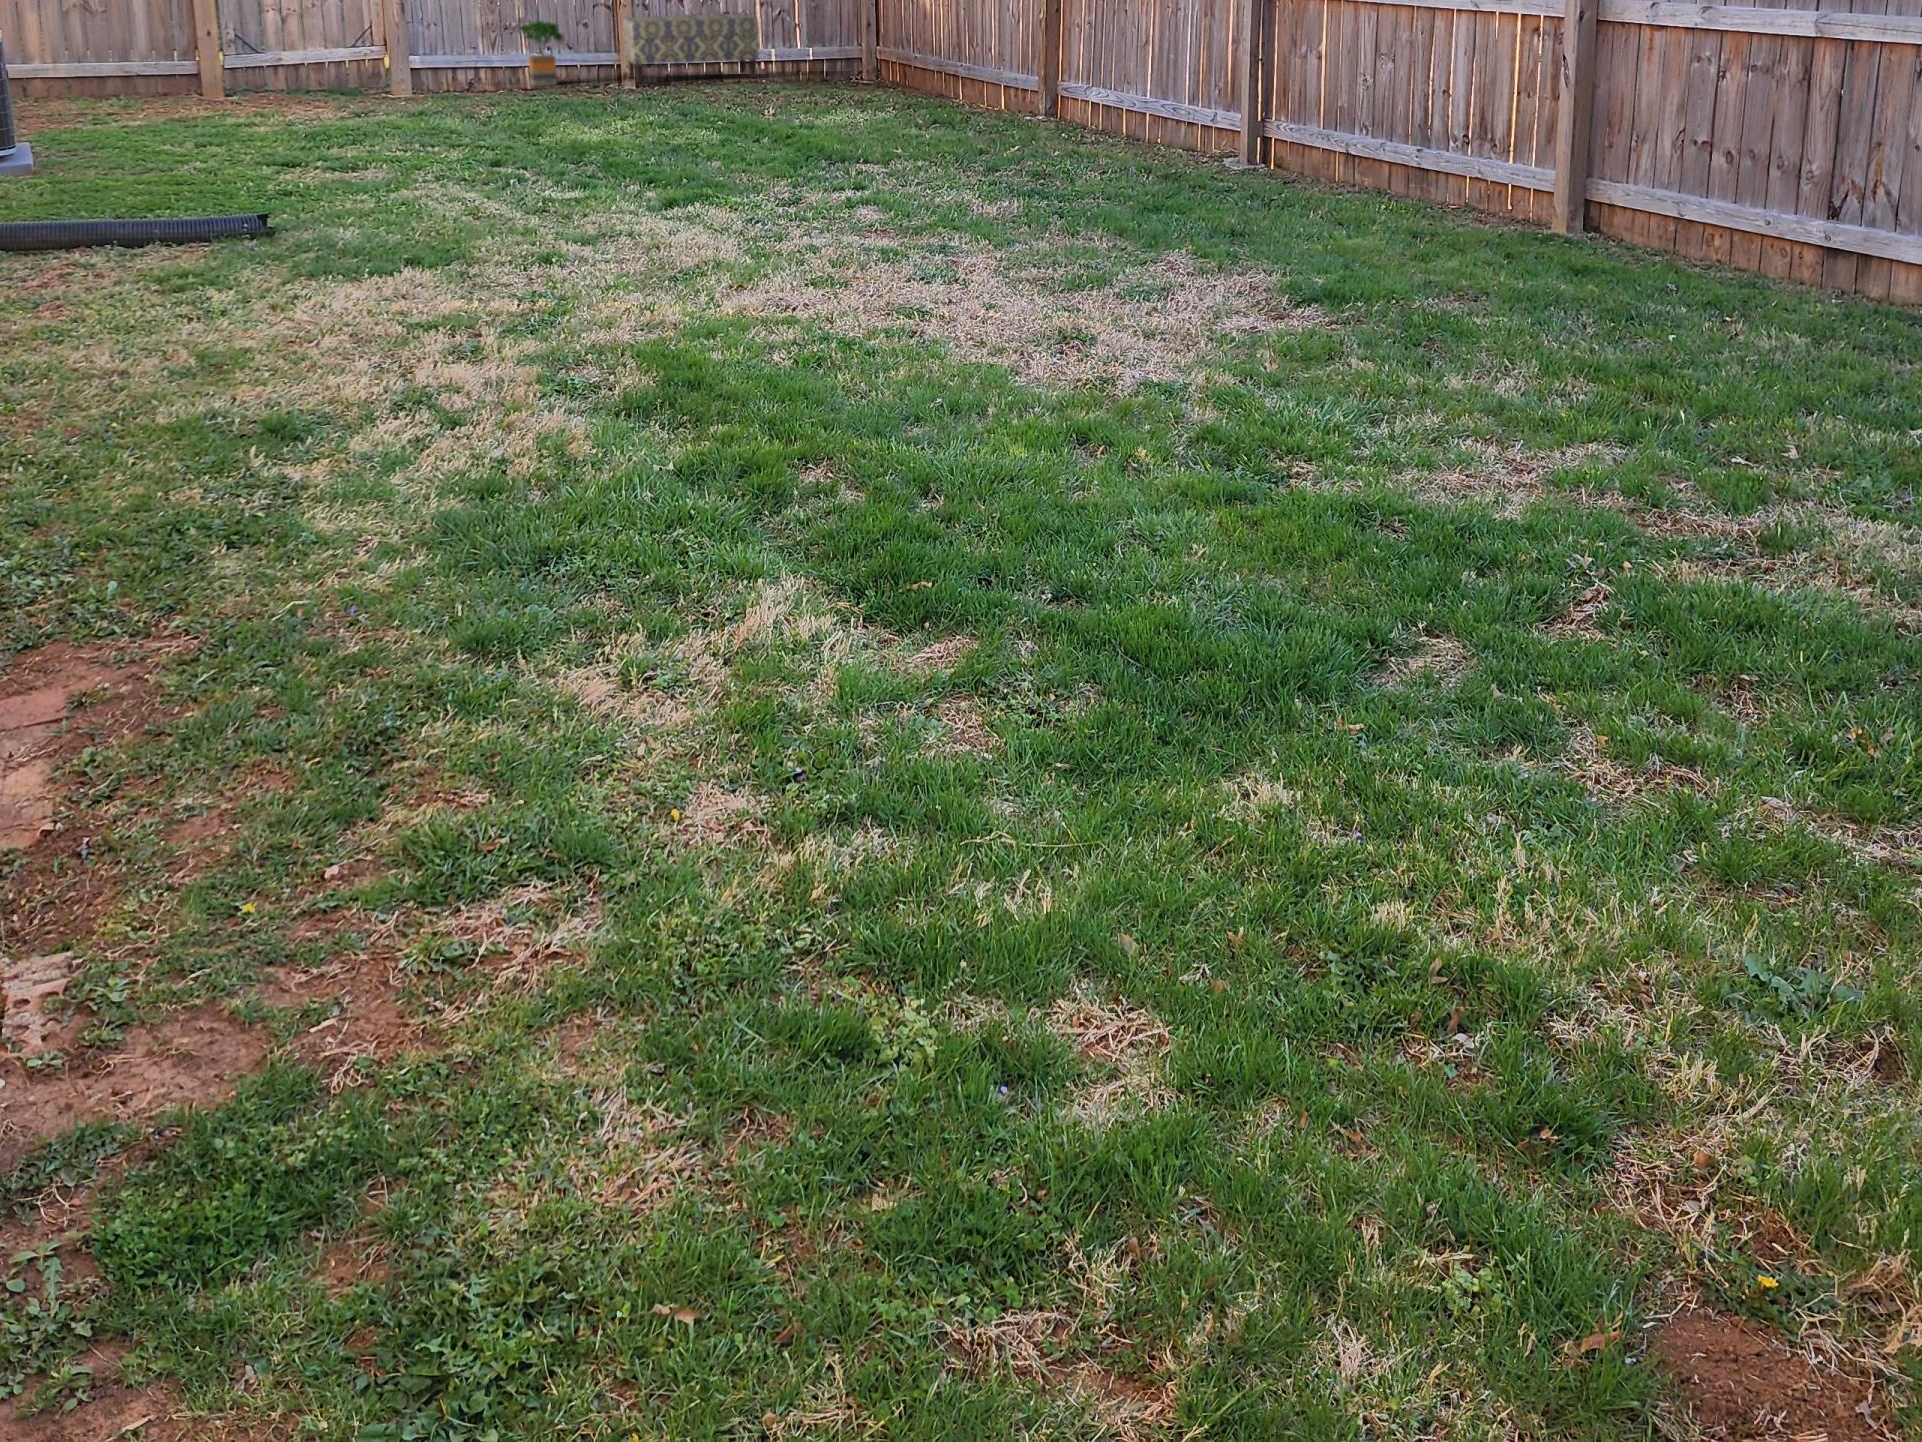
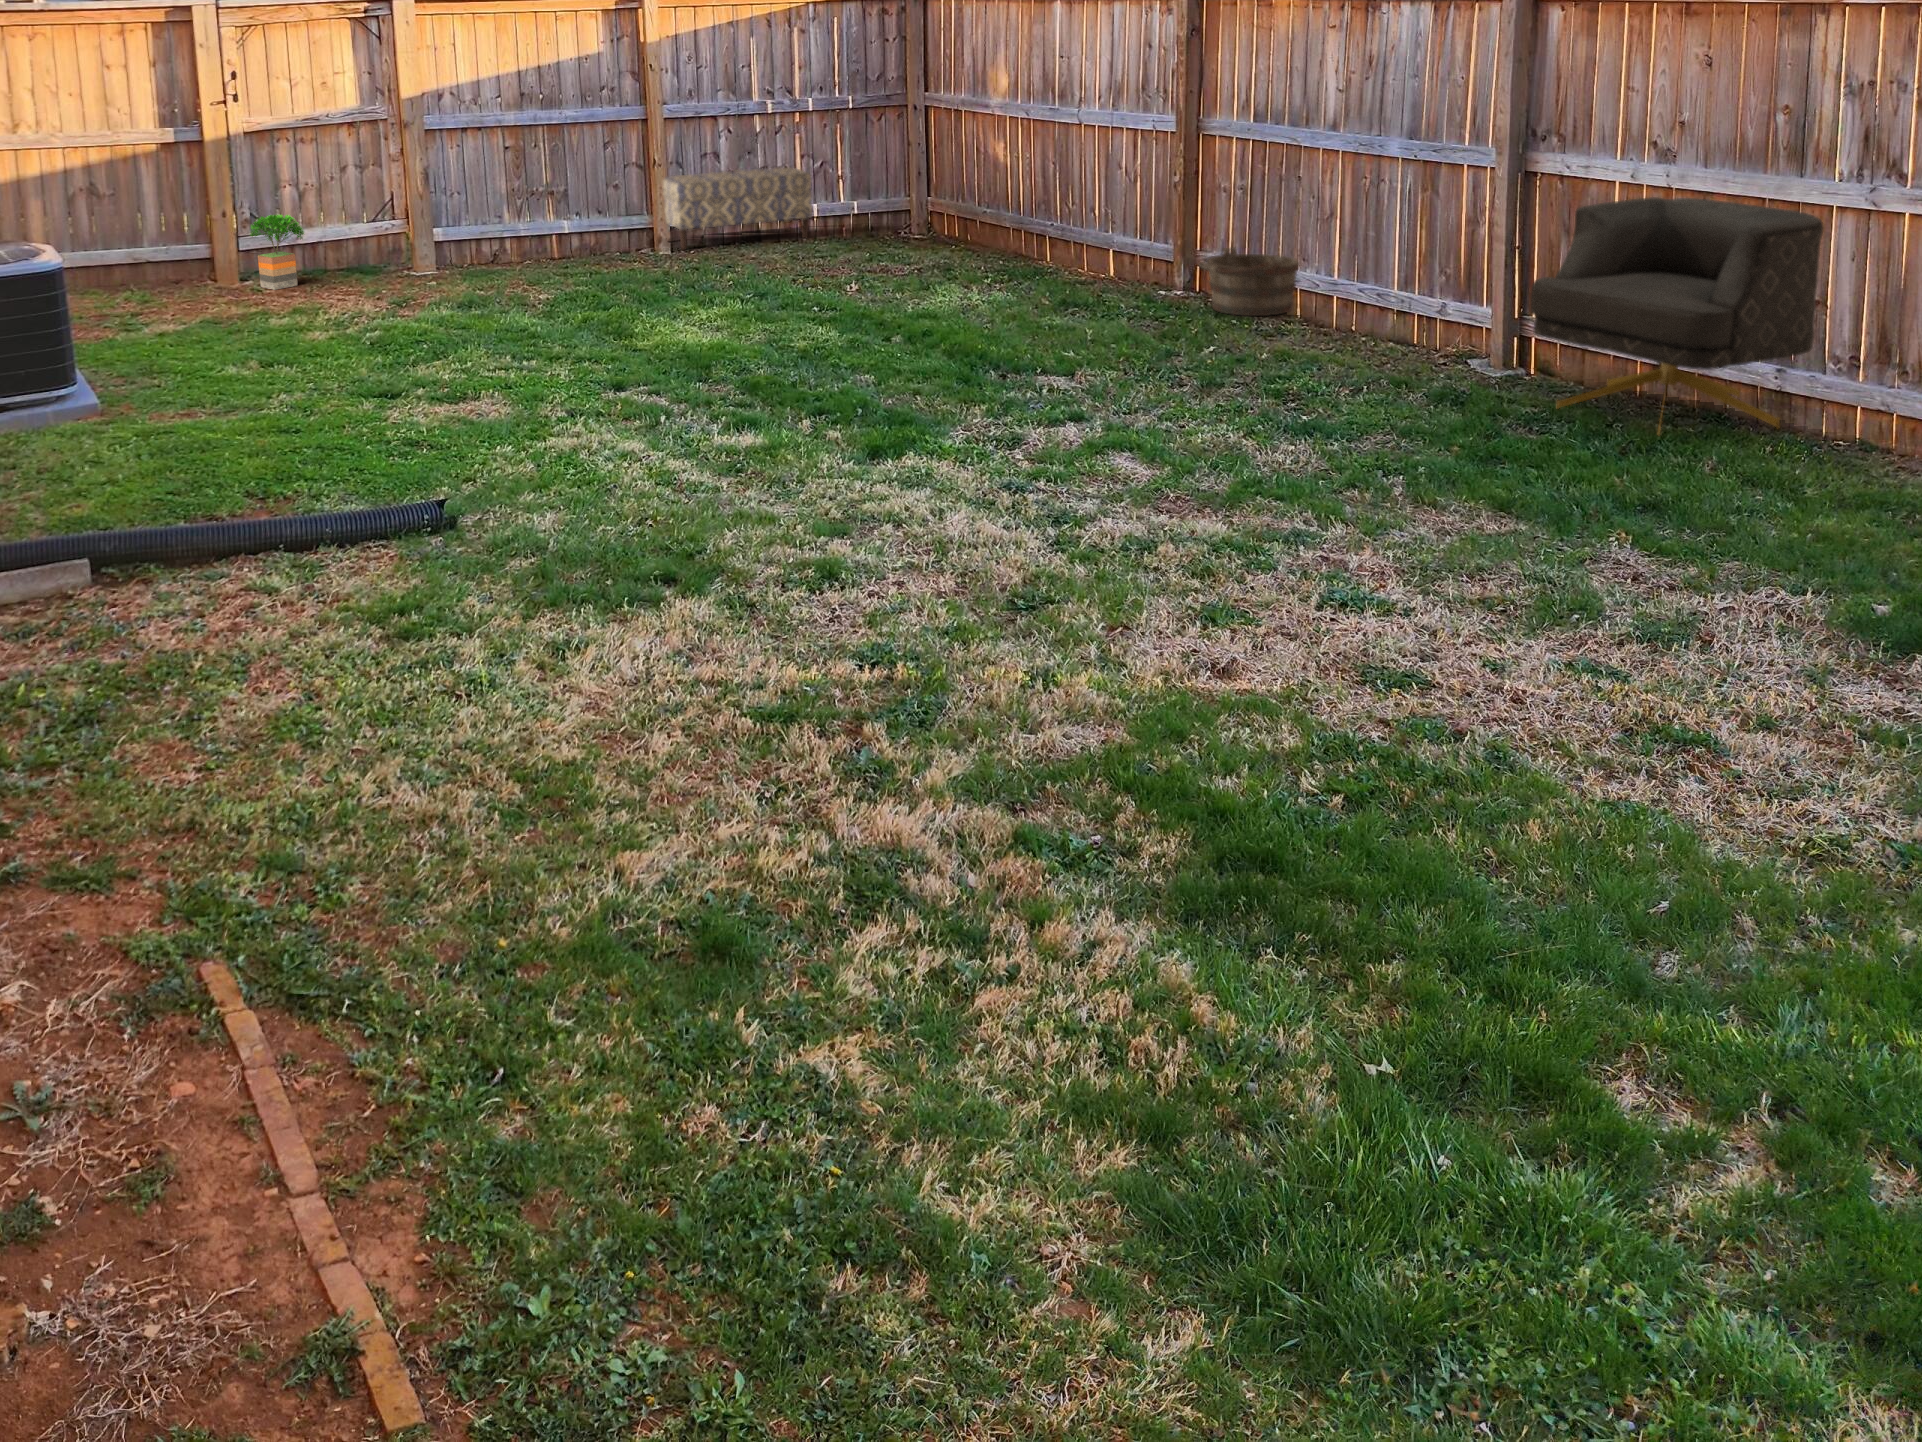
potted tree: present [521,21,564,86] -> present [251,214,304,290]
armchair: none [1226,21,1439,212] -> present [1530,197,1824,433]
bucket: none [1032,78,1117,136] -> present [1198,248,1300,316]

